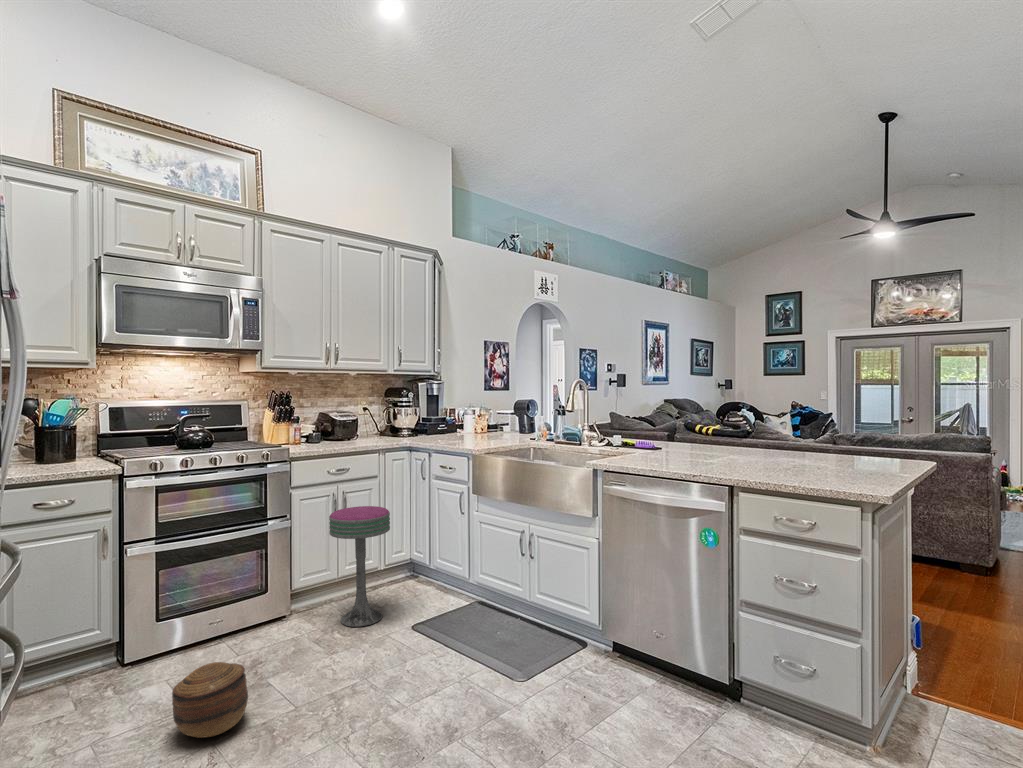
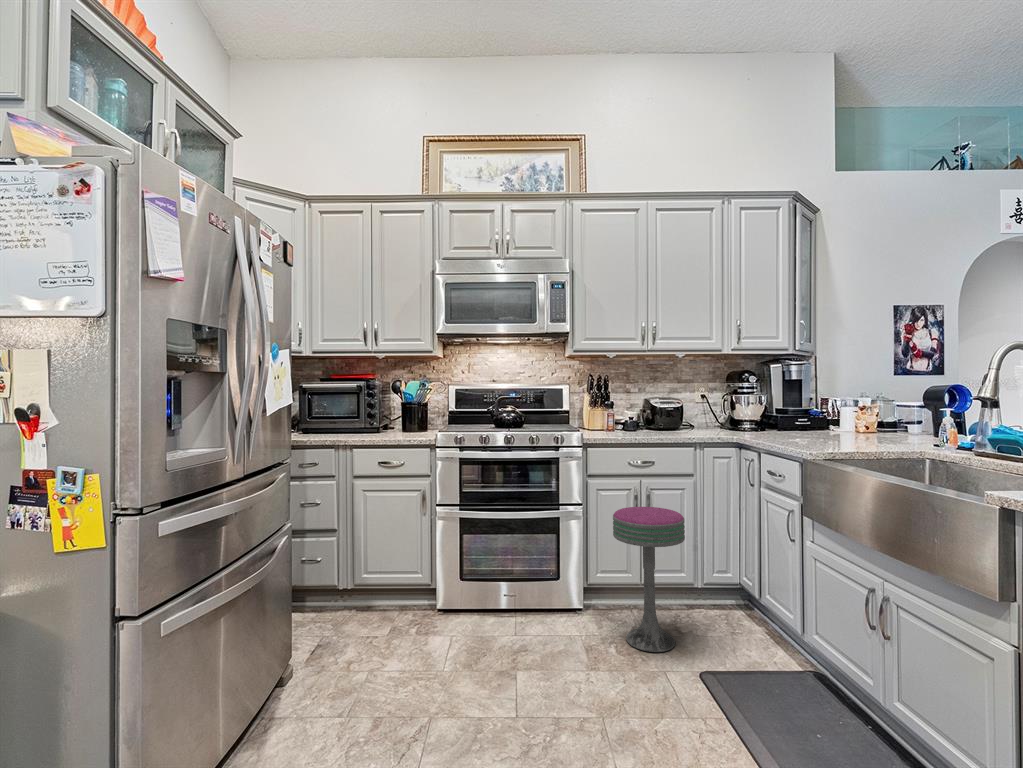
basket: present [172,662,248,738] -> none [403,637,471,714]

